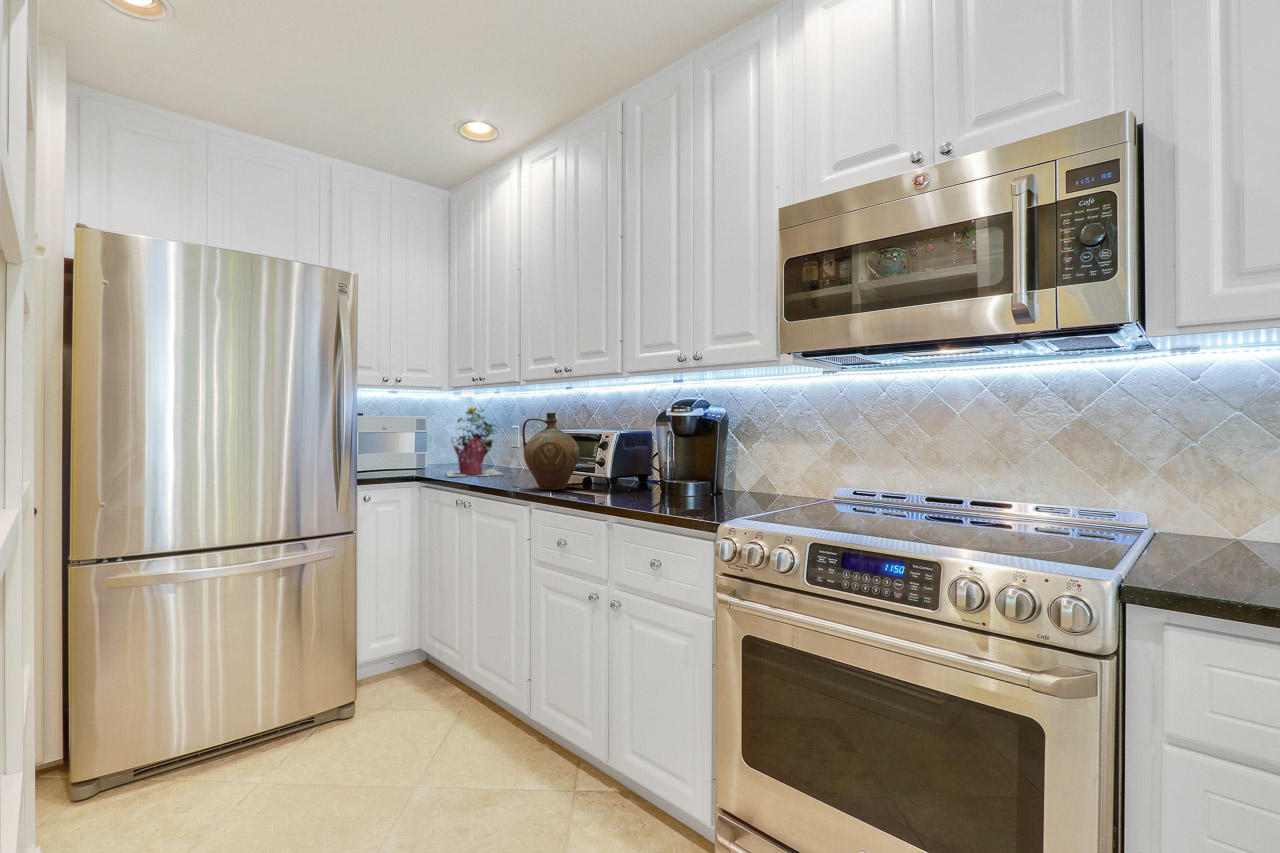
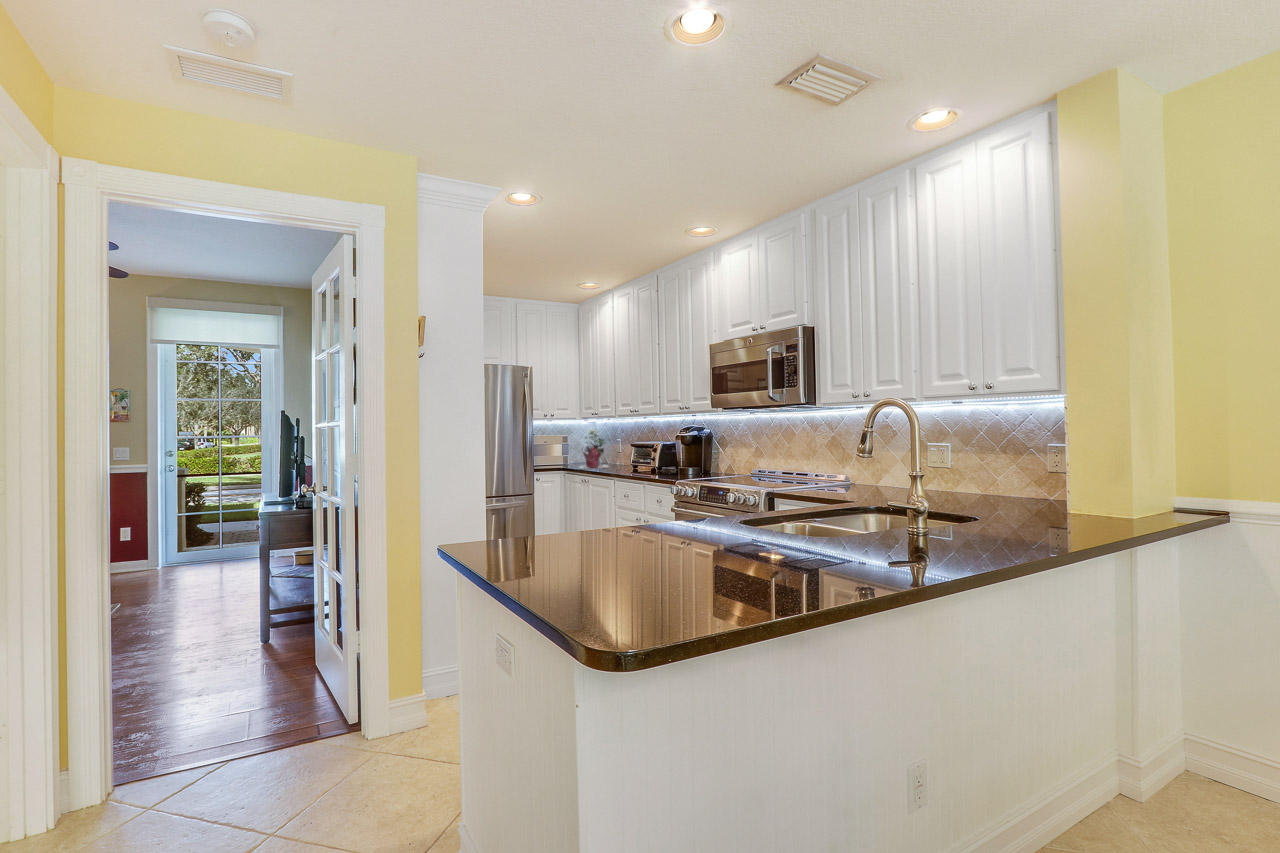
ceramic jug: present [522,413,580,490] -> none [613,435,642,473]

